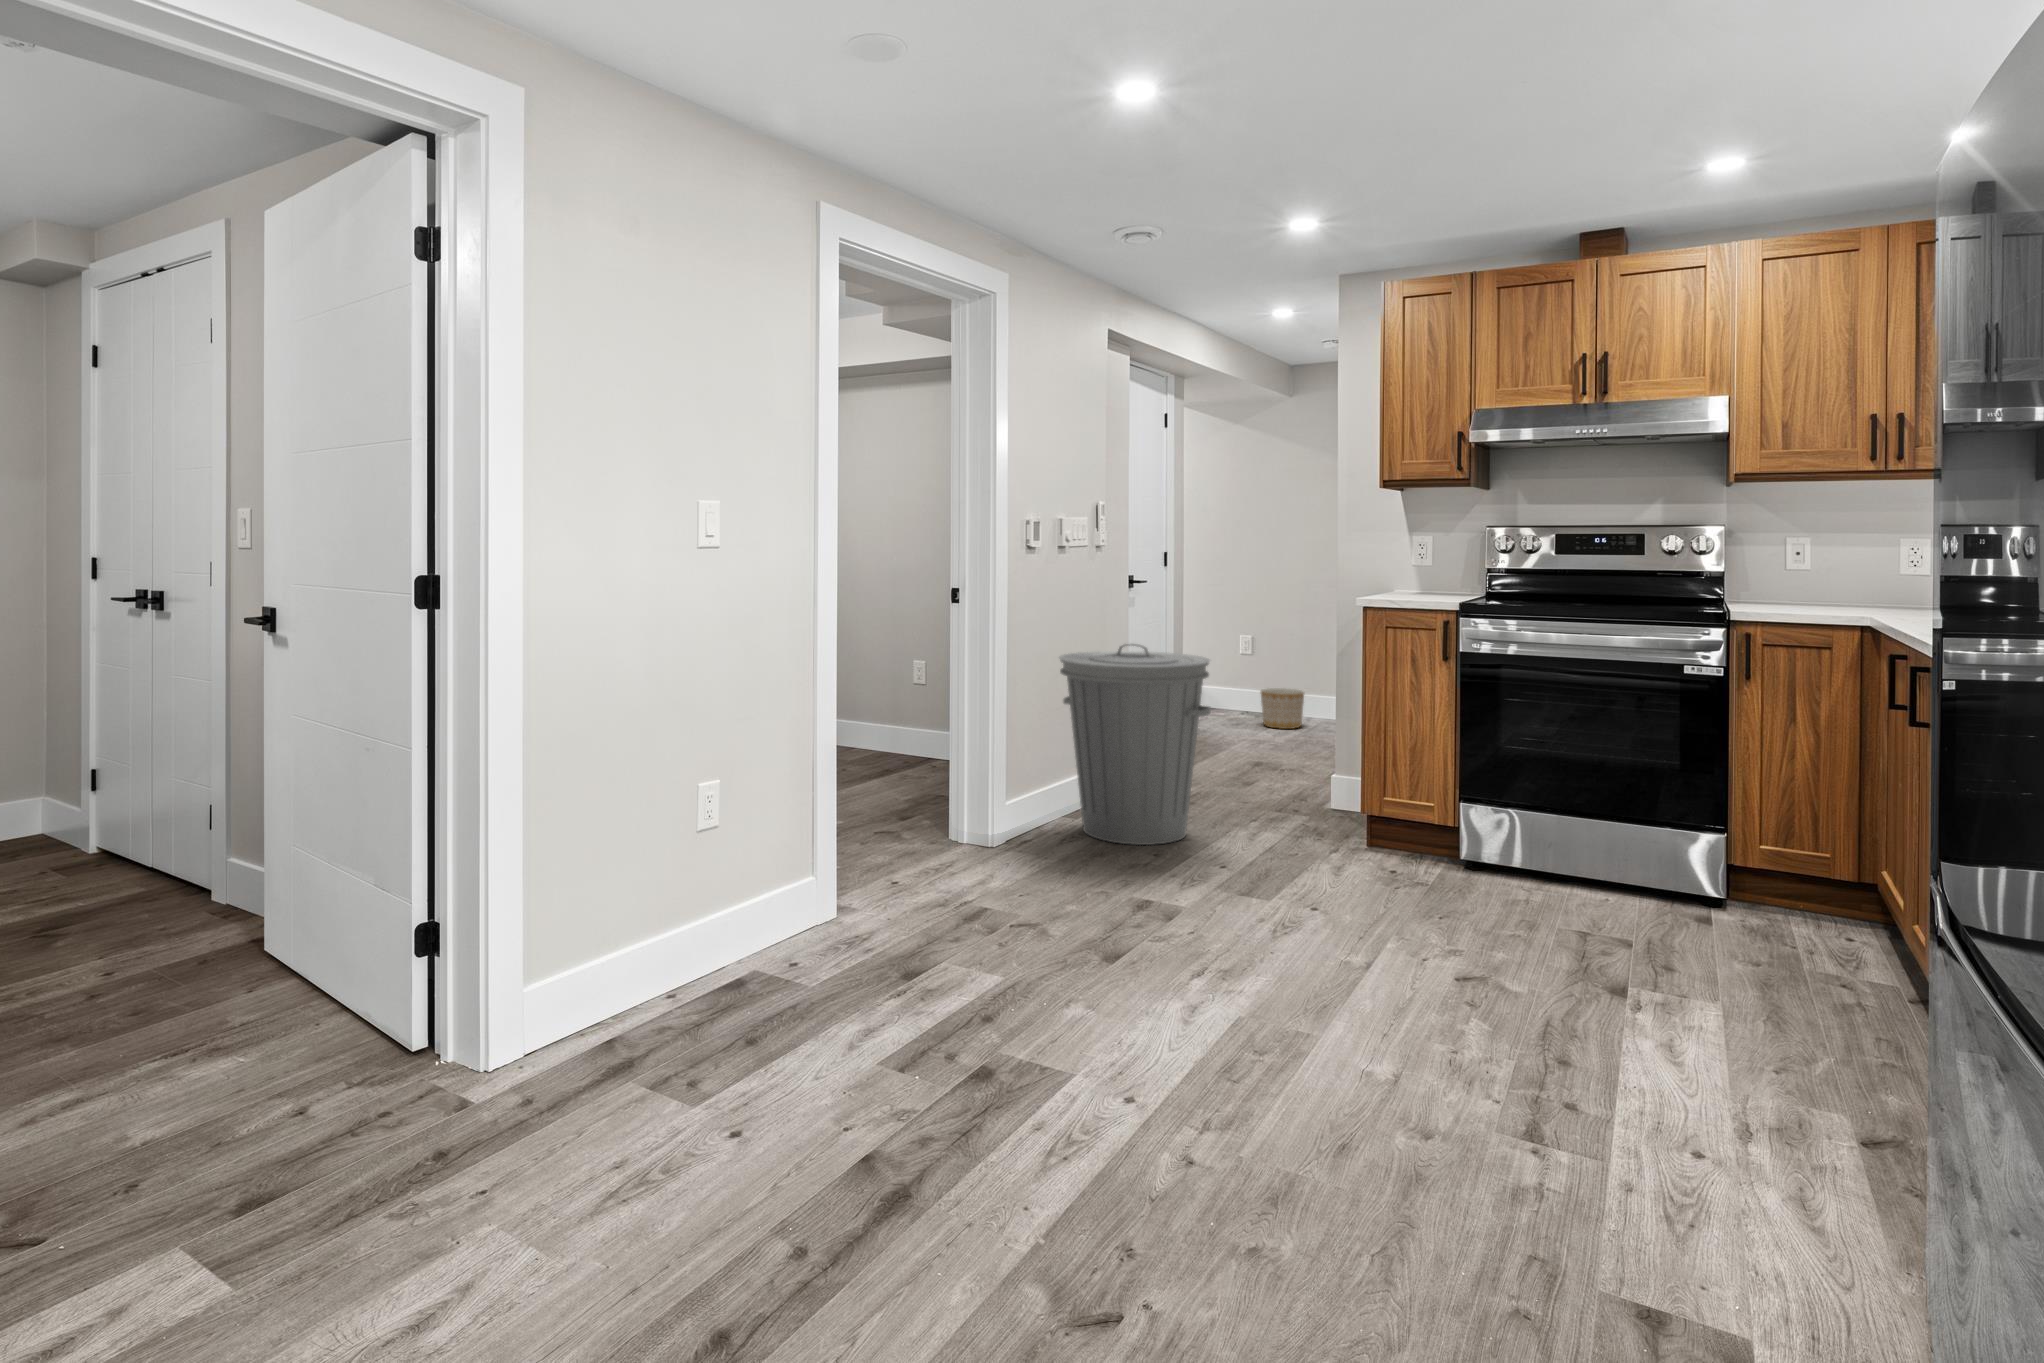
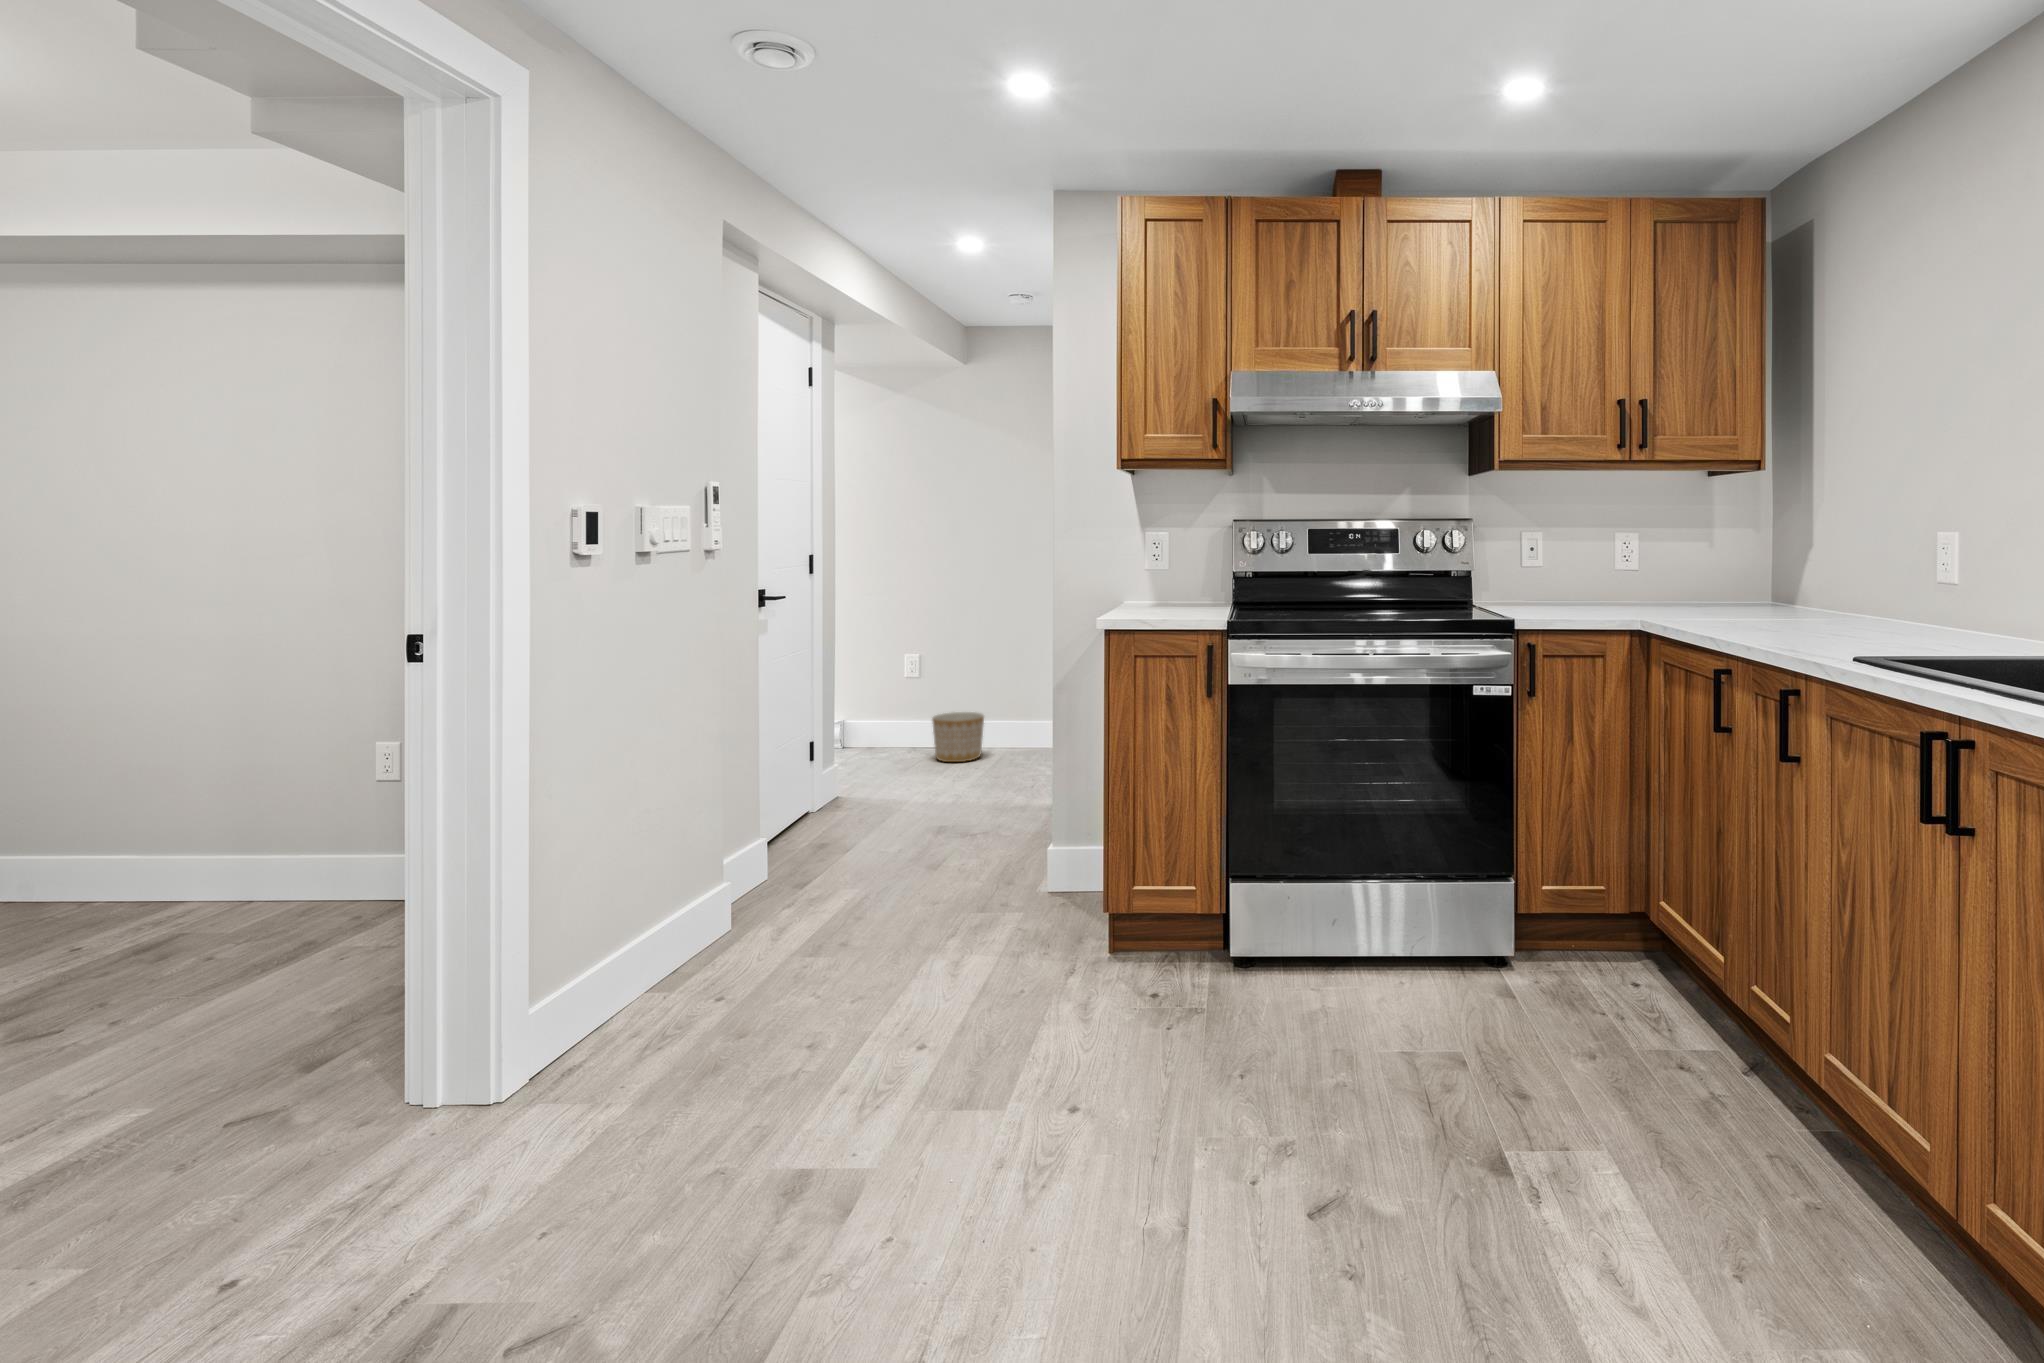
trash can: present [1059,644,1211,845] -> none [637,703,895,1033]

